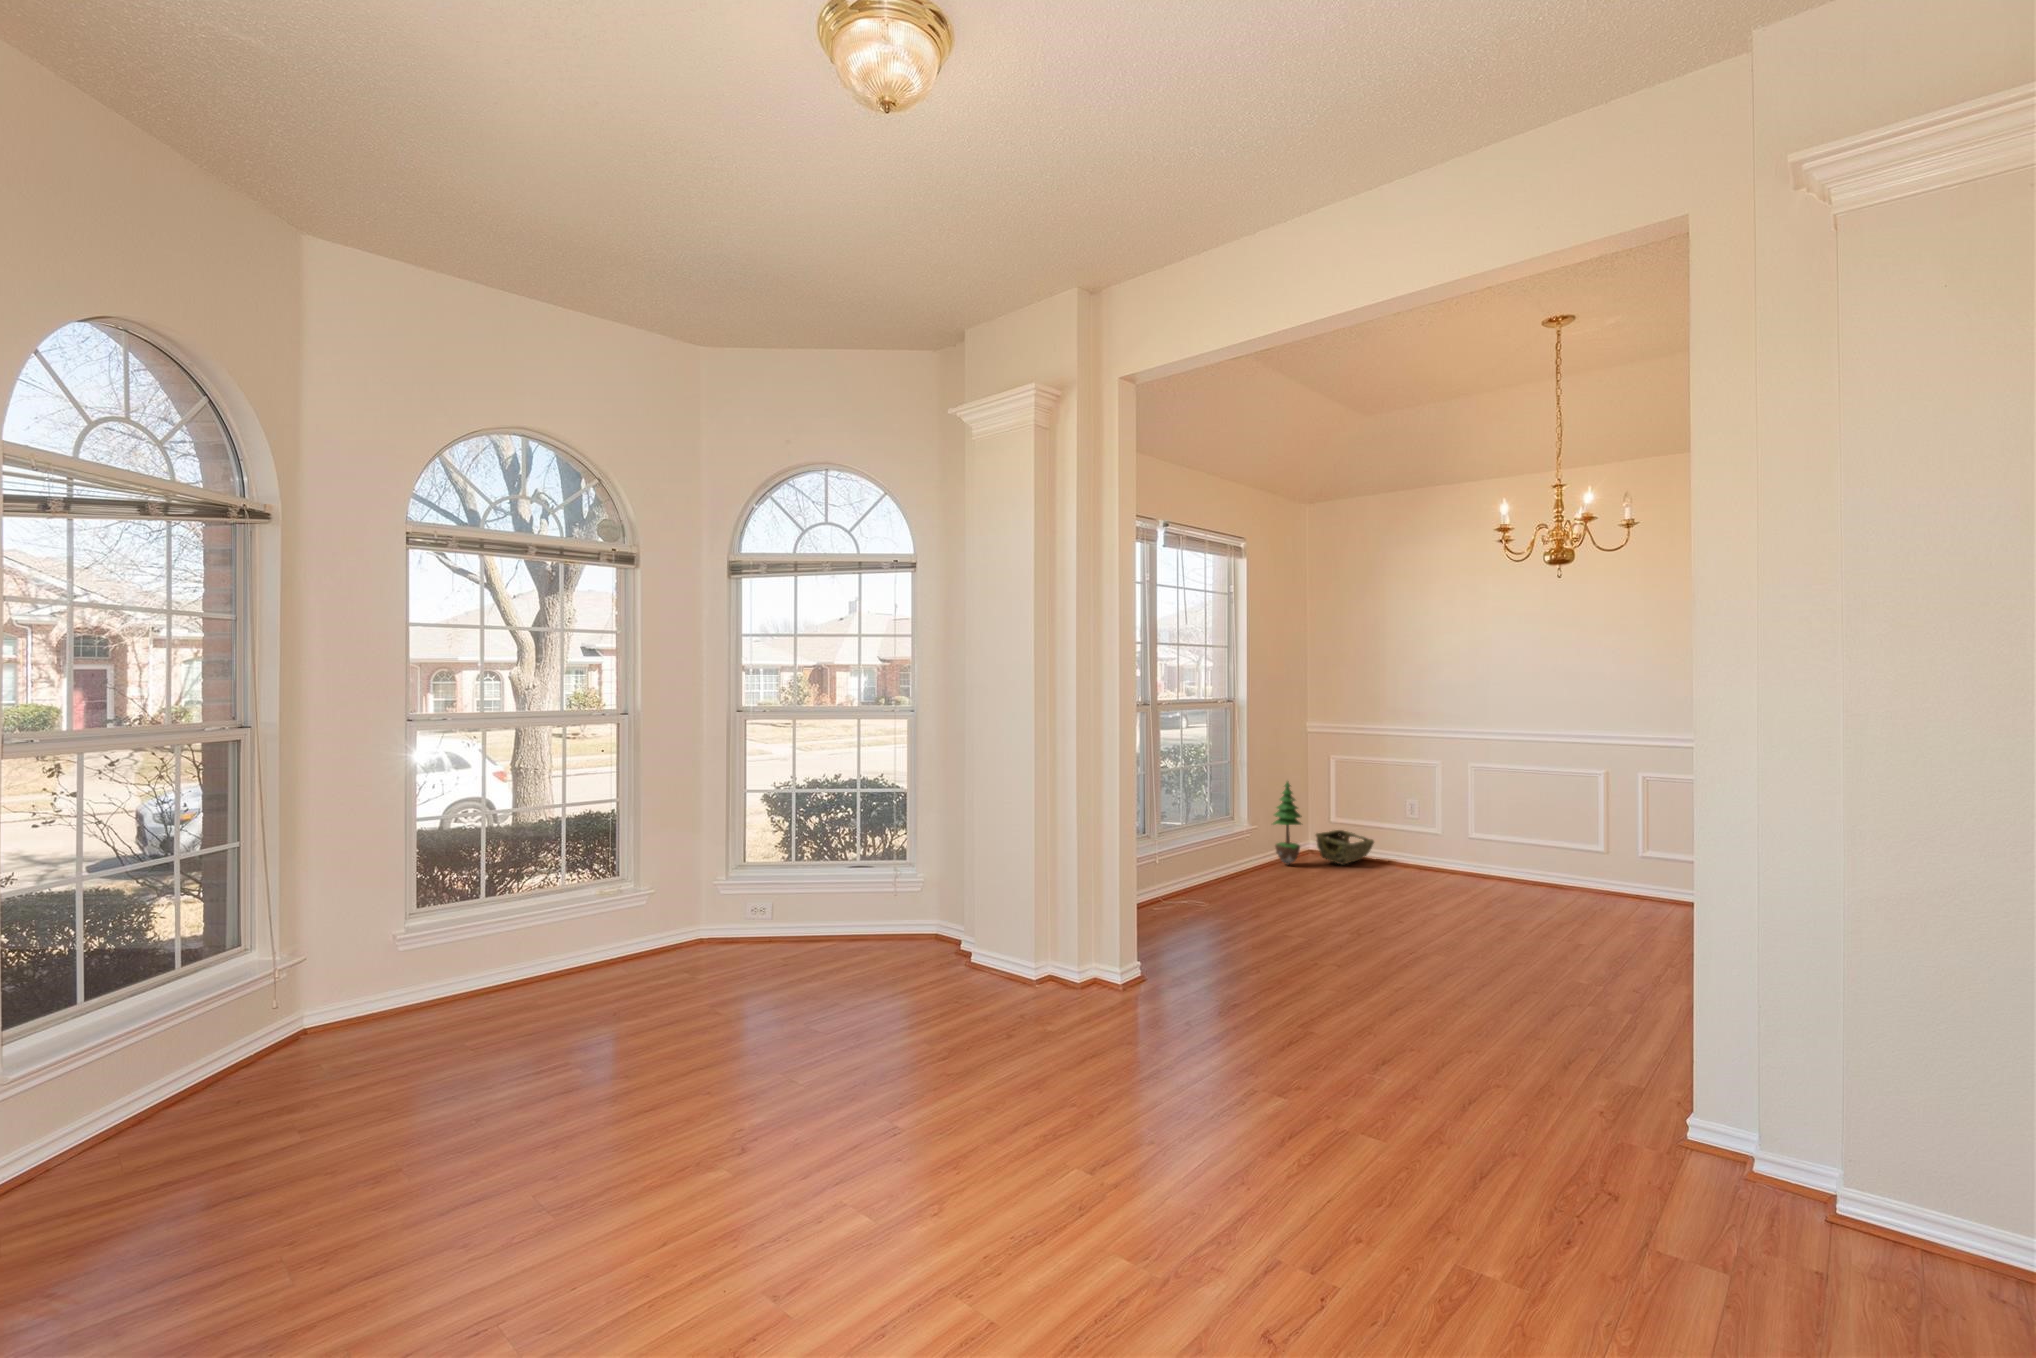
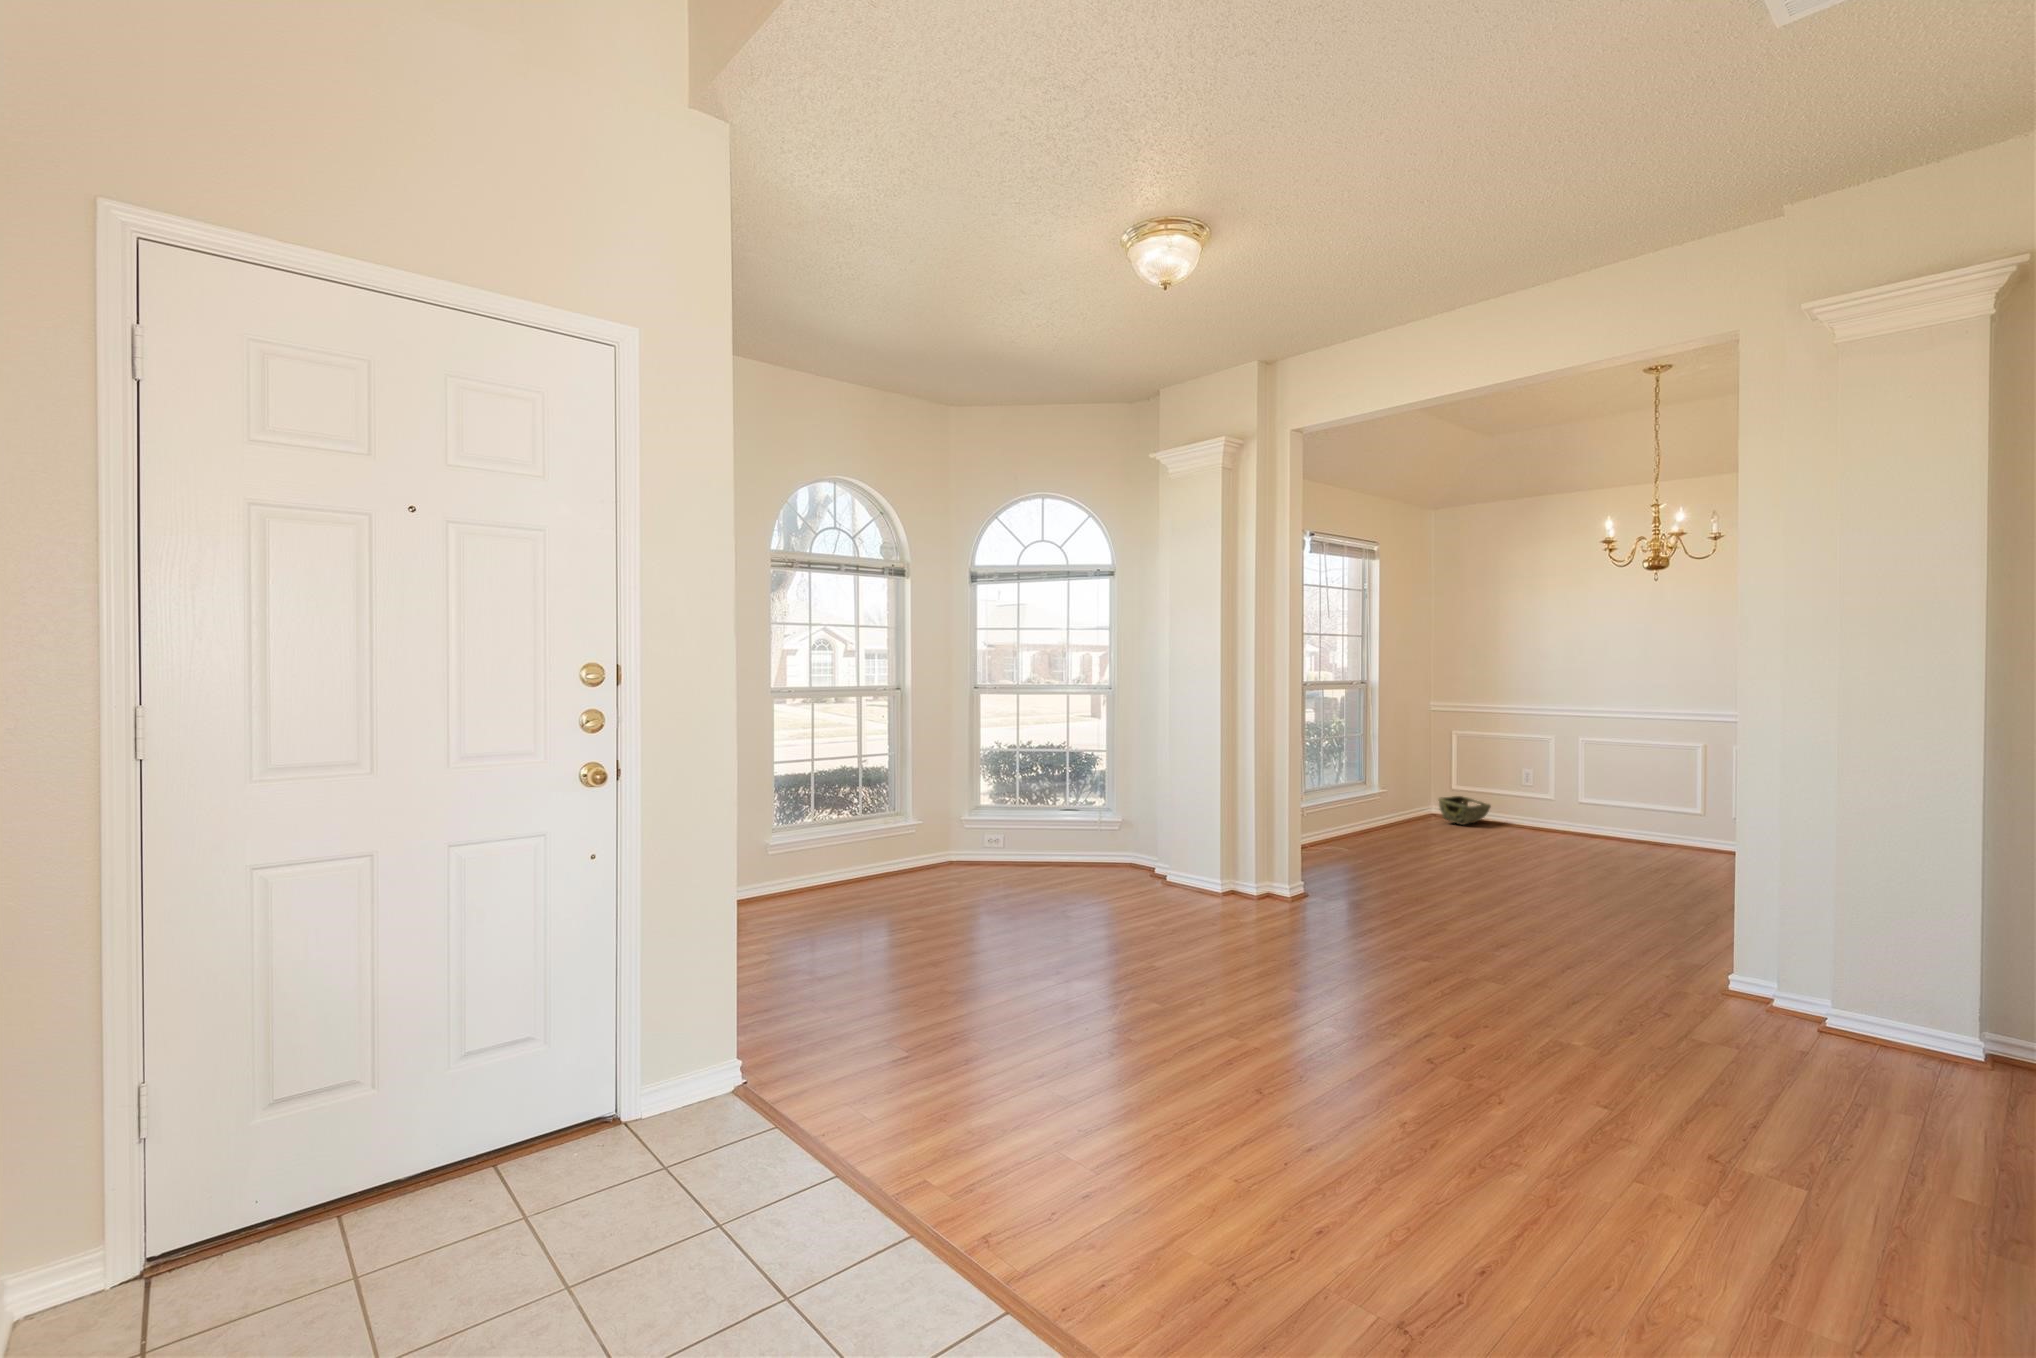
potted tree: present [1273,782,1302,865] -> none [1399,751,1427,824]

